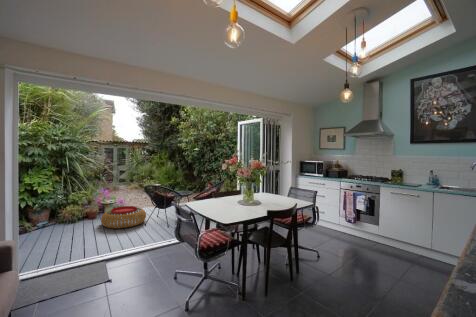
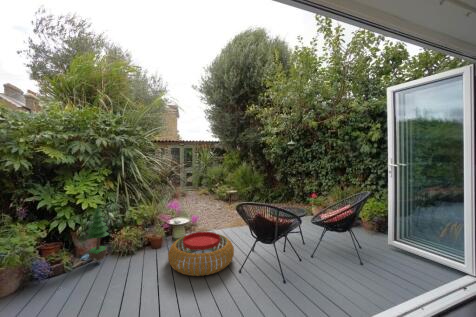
potted tree: none [41,190,59,227] -> present [86,207,109,262]

